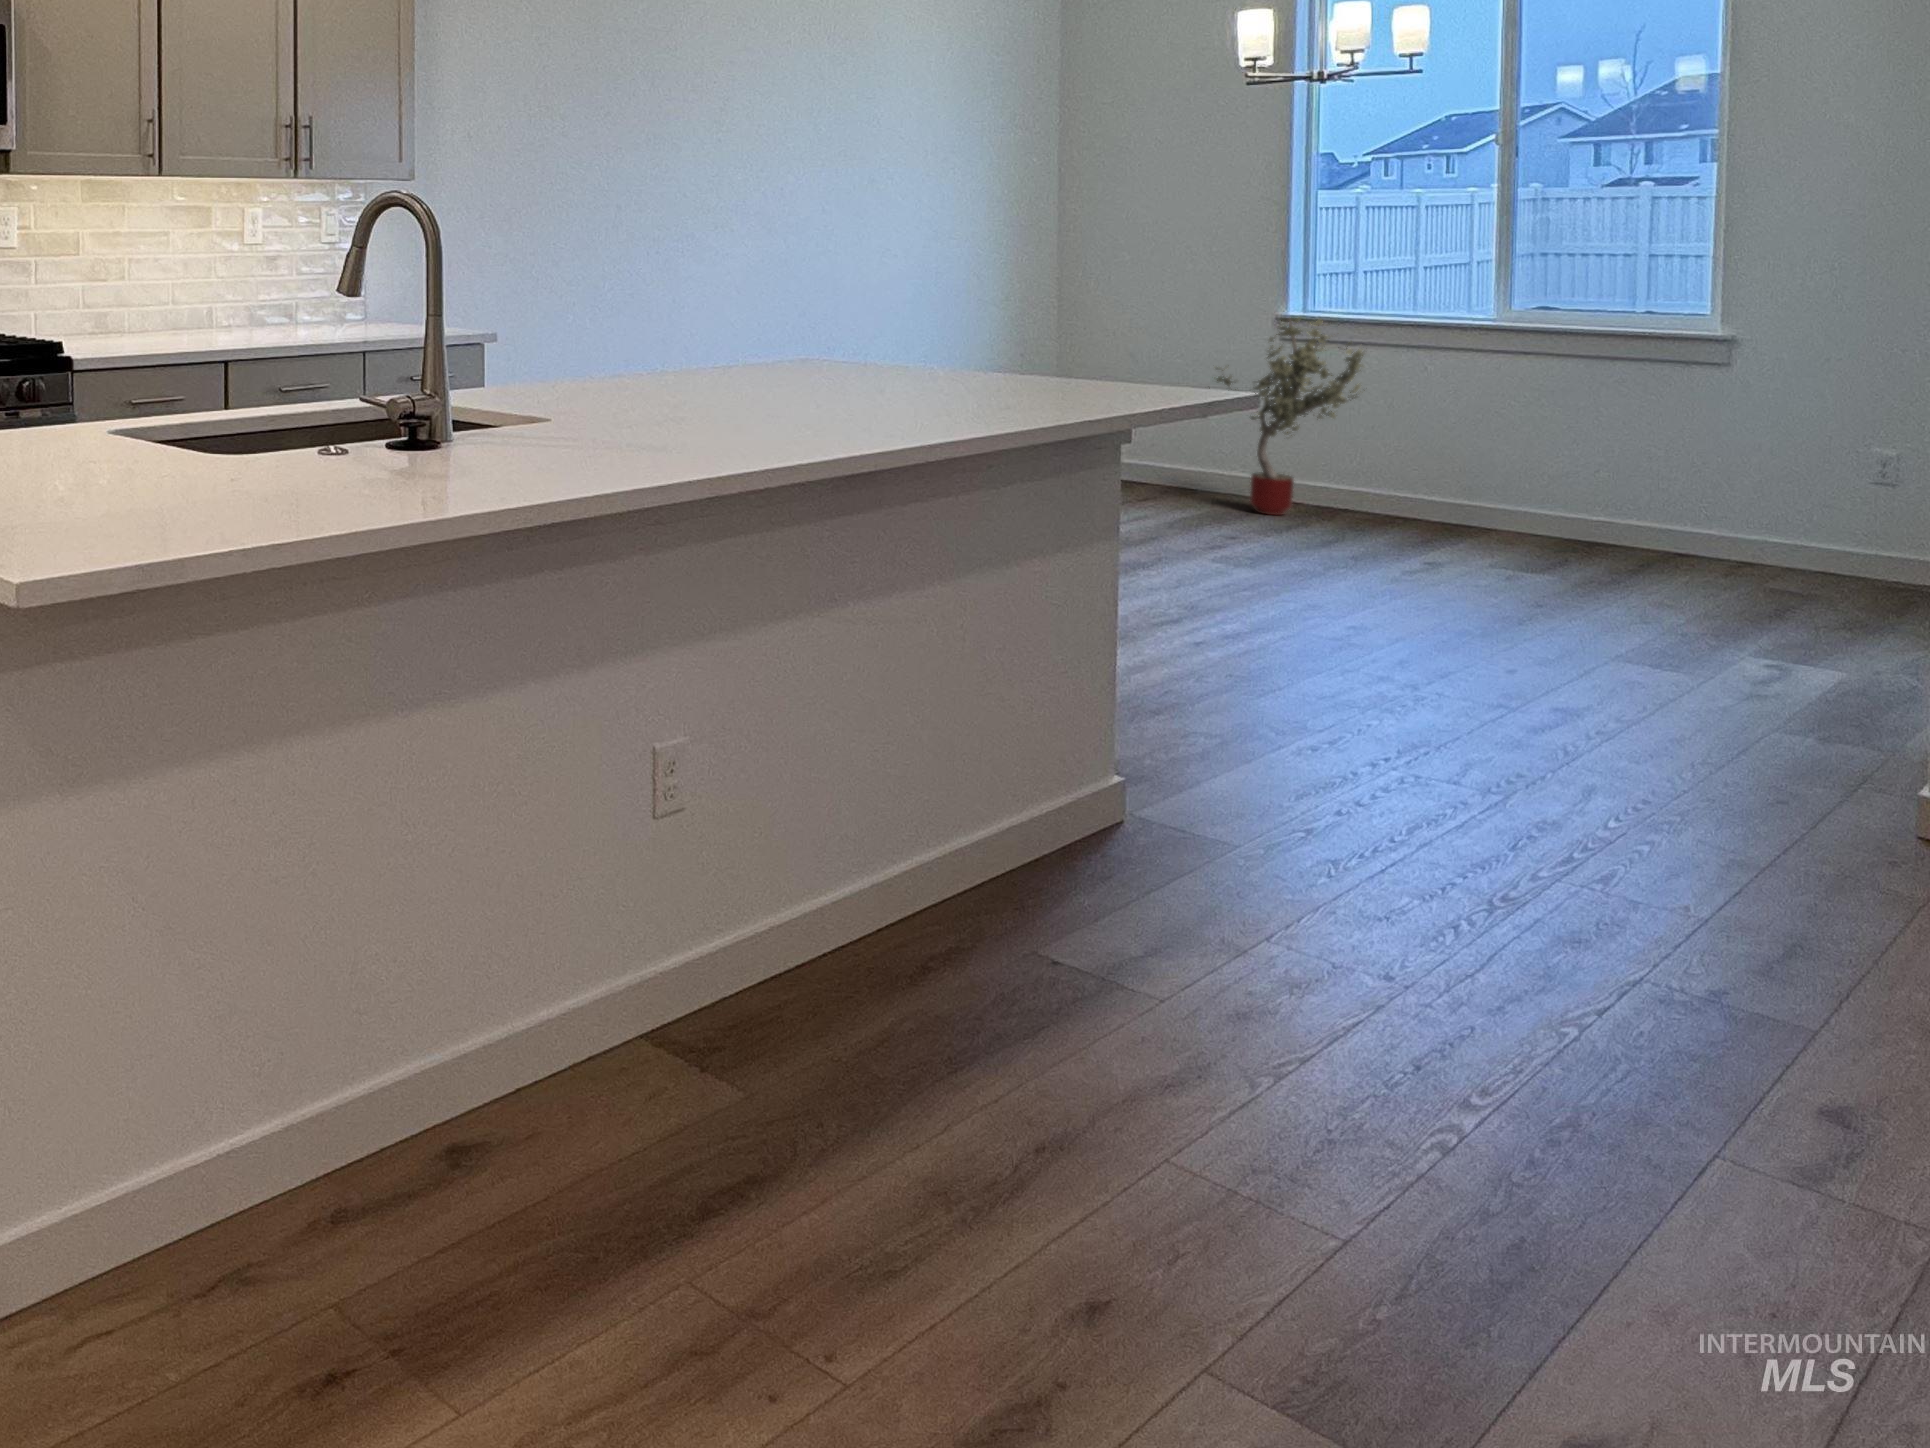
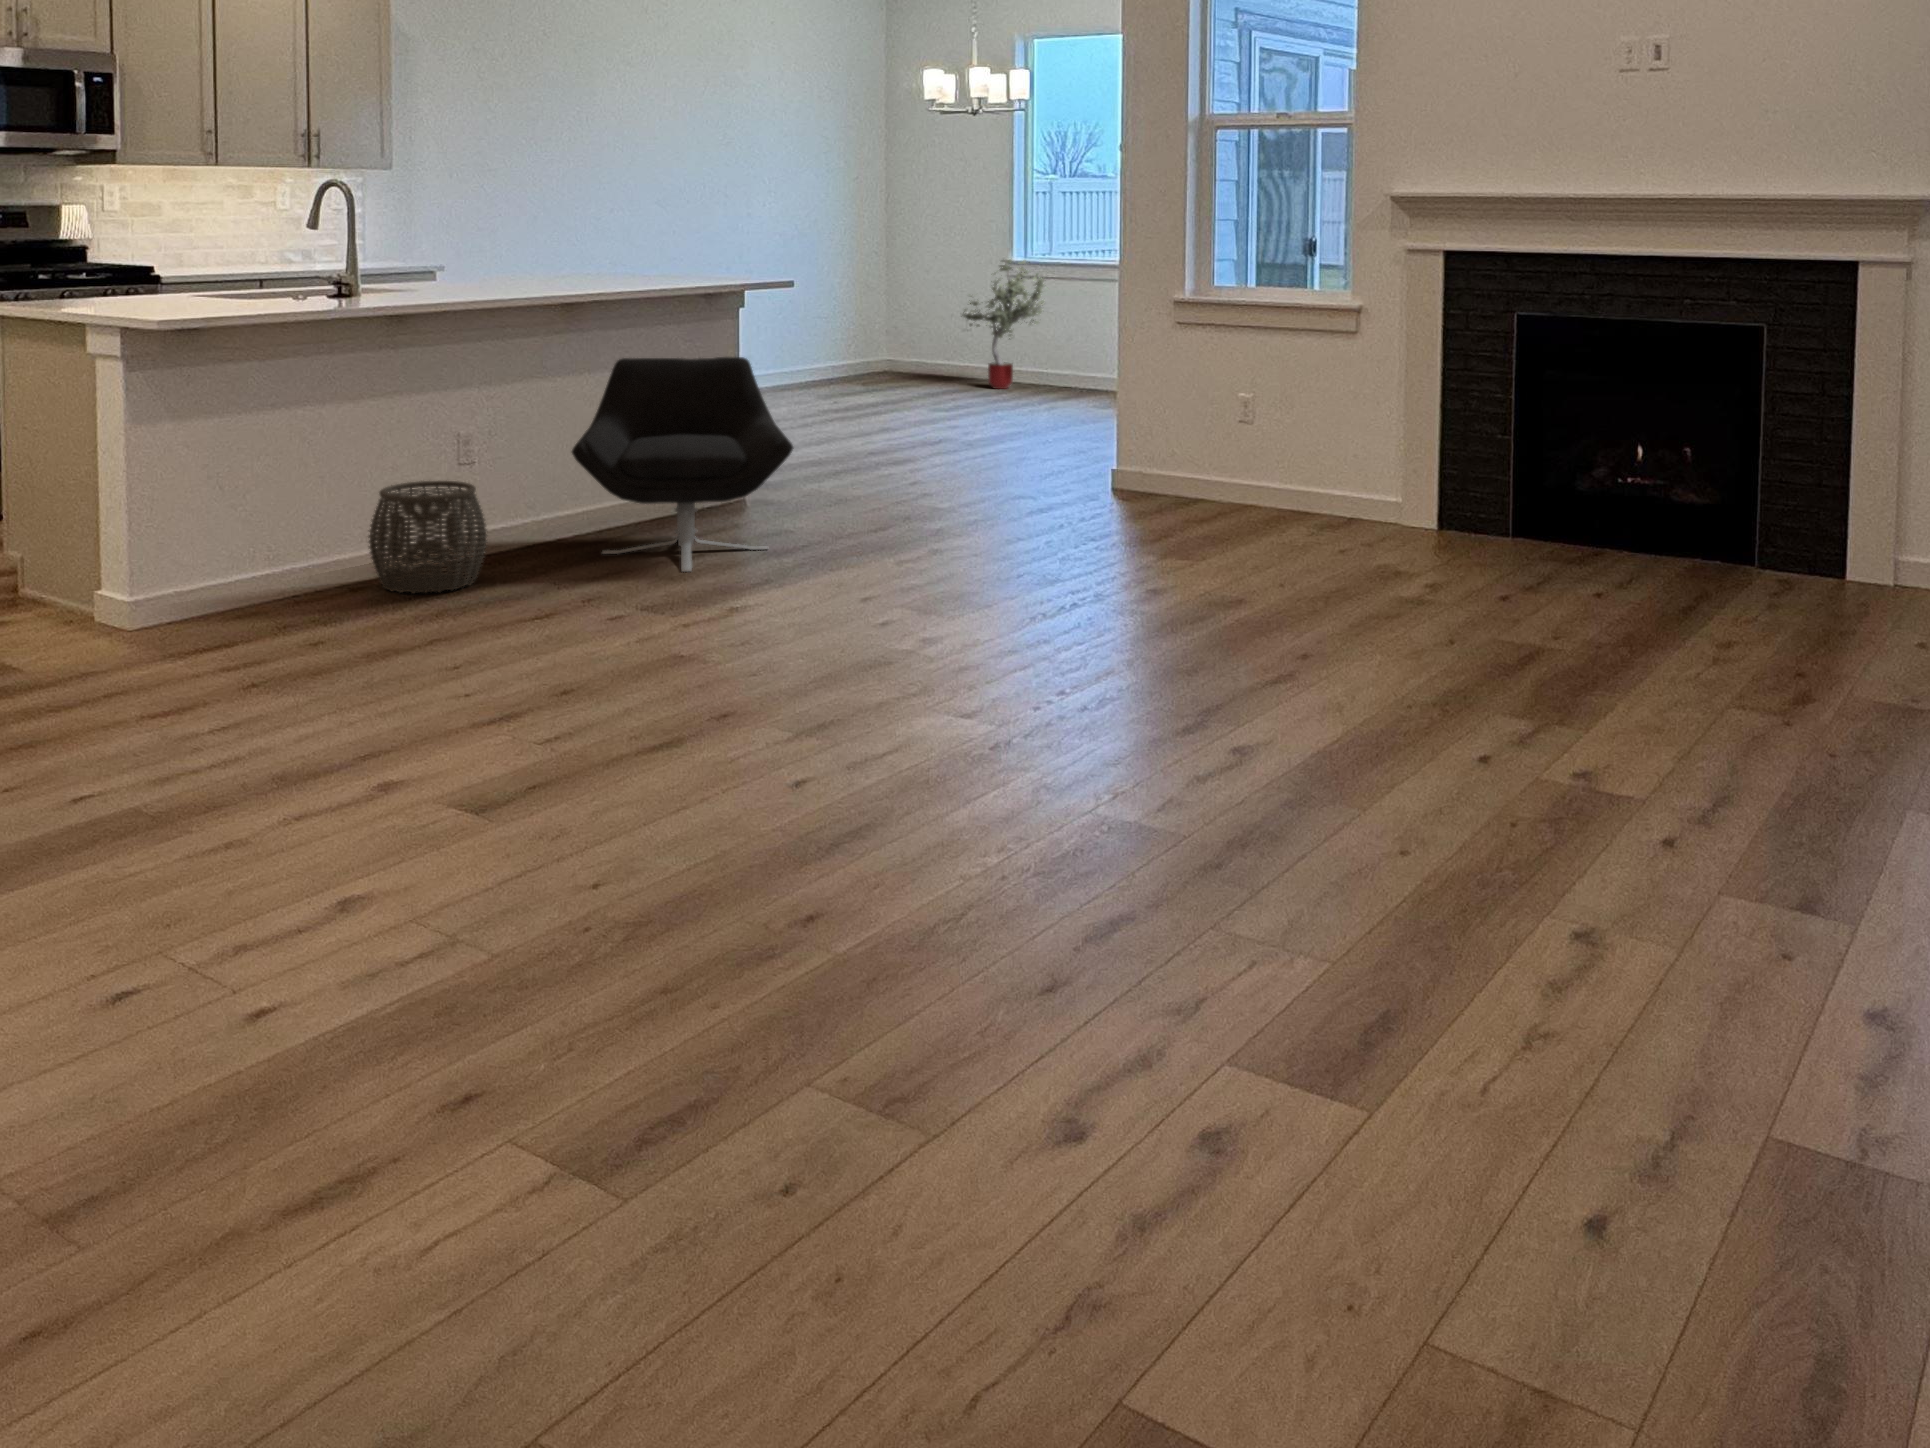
lounge chair: none [853,597,1446,1234] -> present [572,357,794,572]
woven basket: none [429,935,710,1279] -> present [368,481,487,594]

